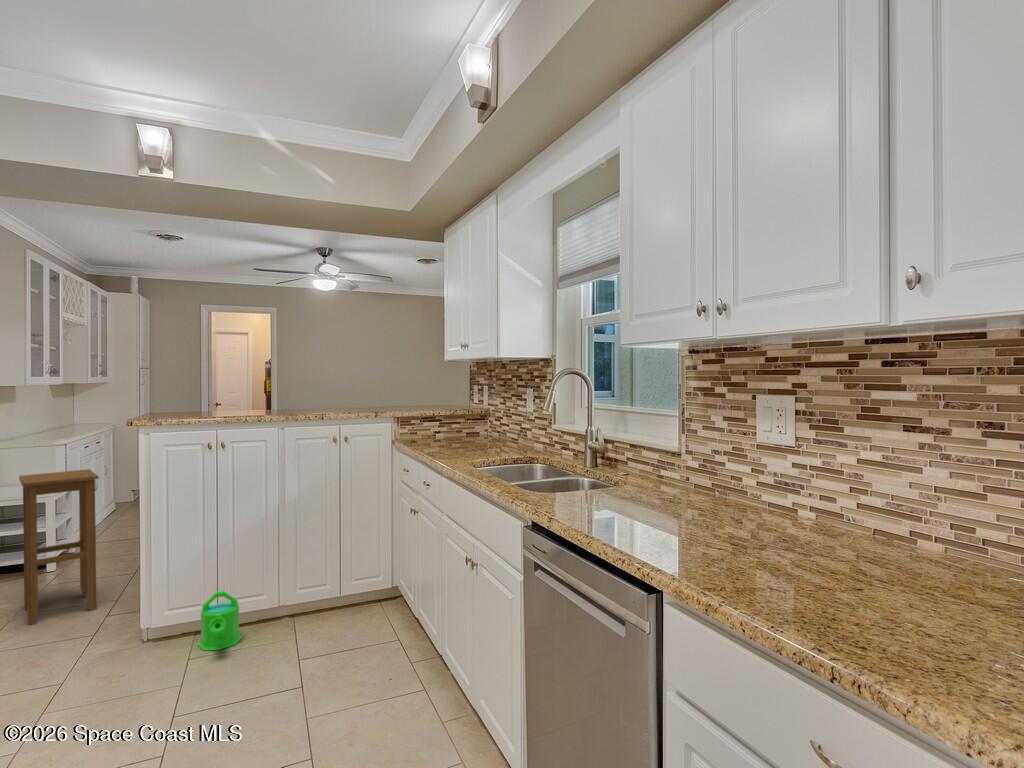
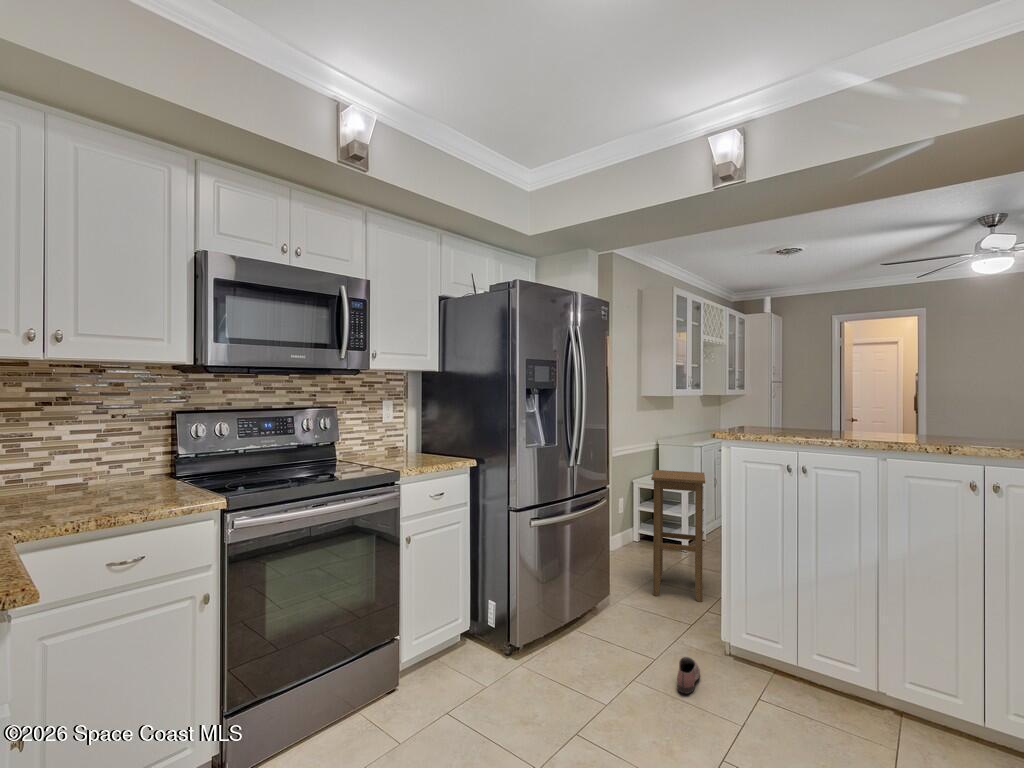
watering can: present [198,591,242,650] -> none [775,637,827,710]
shoe: none [100,654,123,691] -> present [677,657,700,694]

